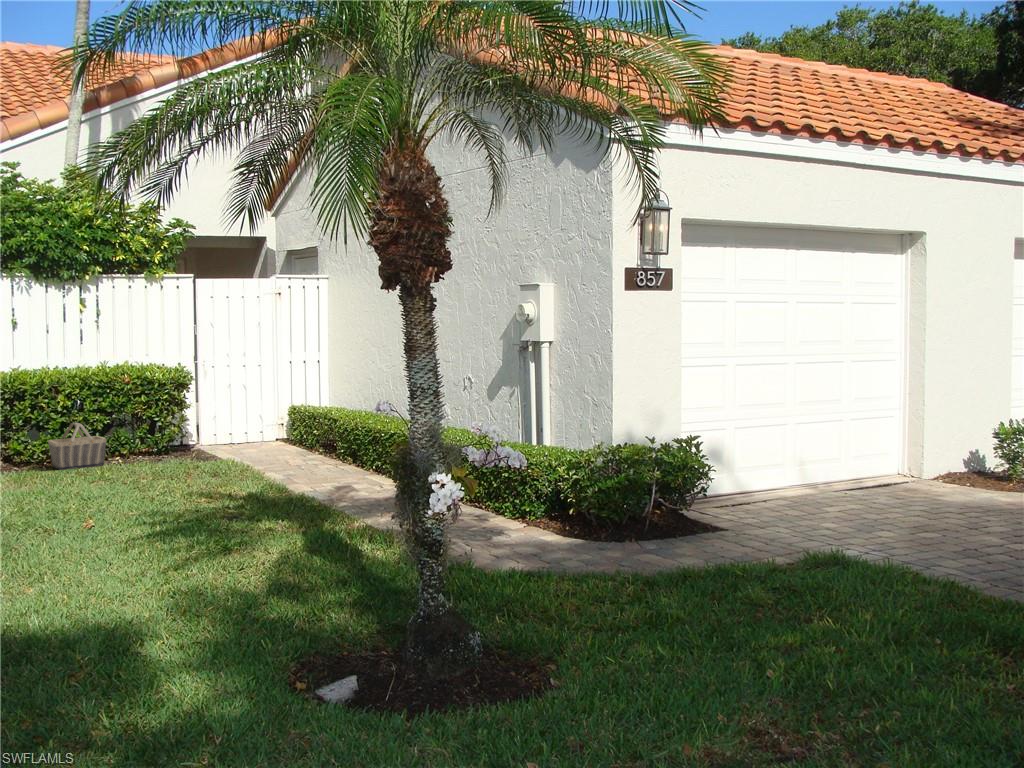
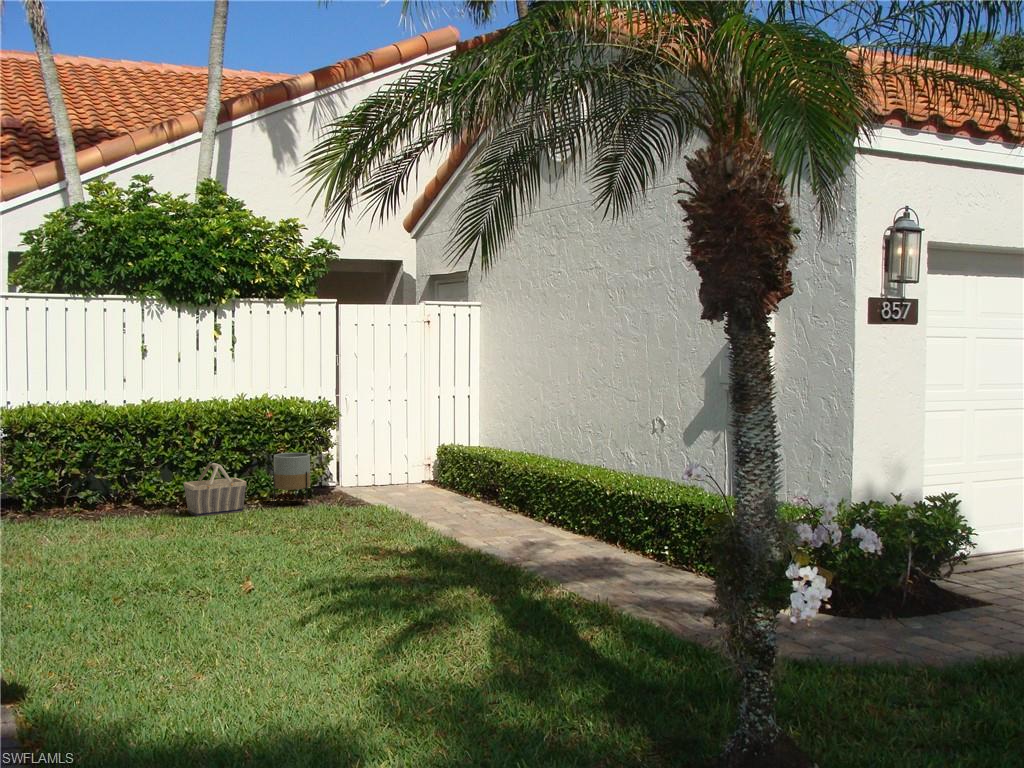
planter: none [133,413,168,460] -> present [273,453,311,505]

